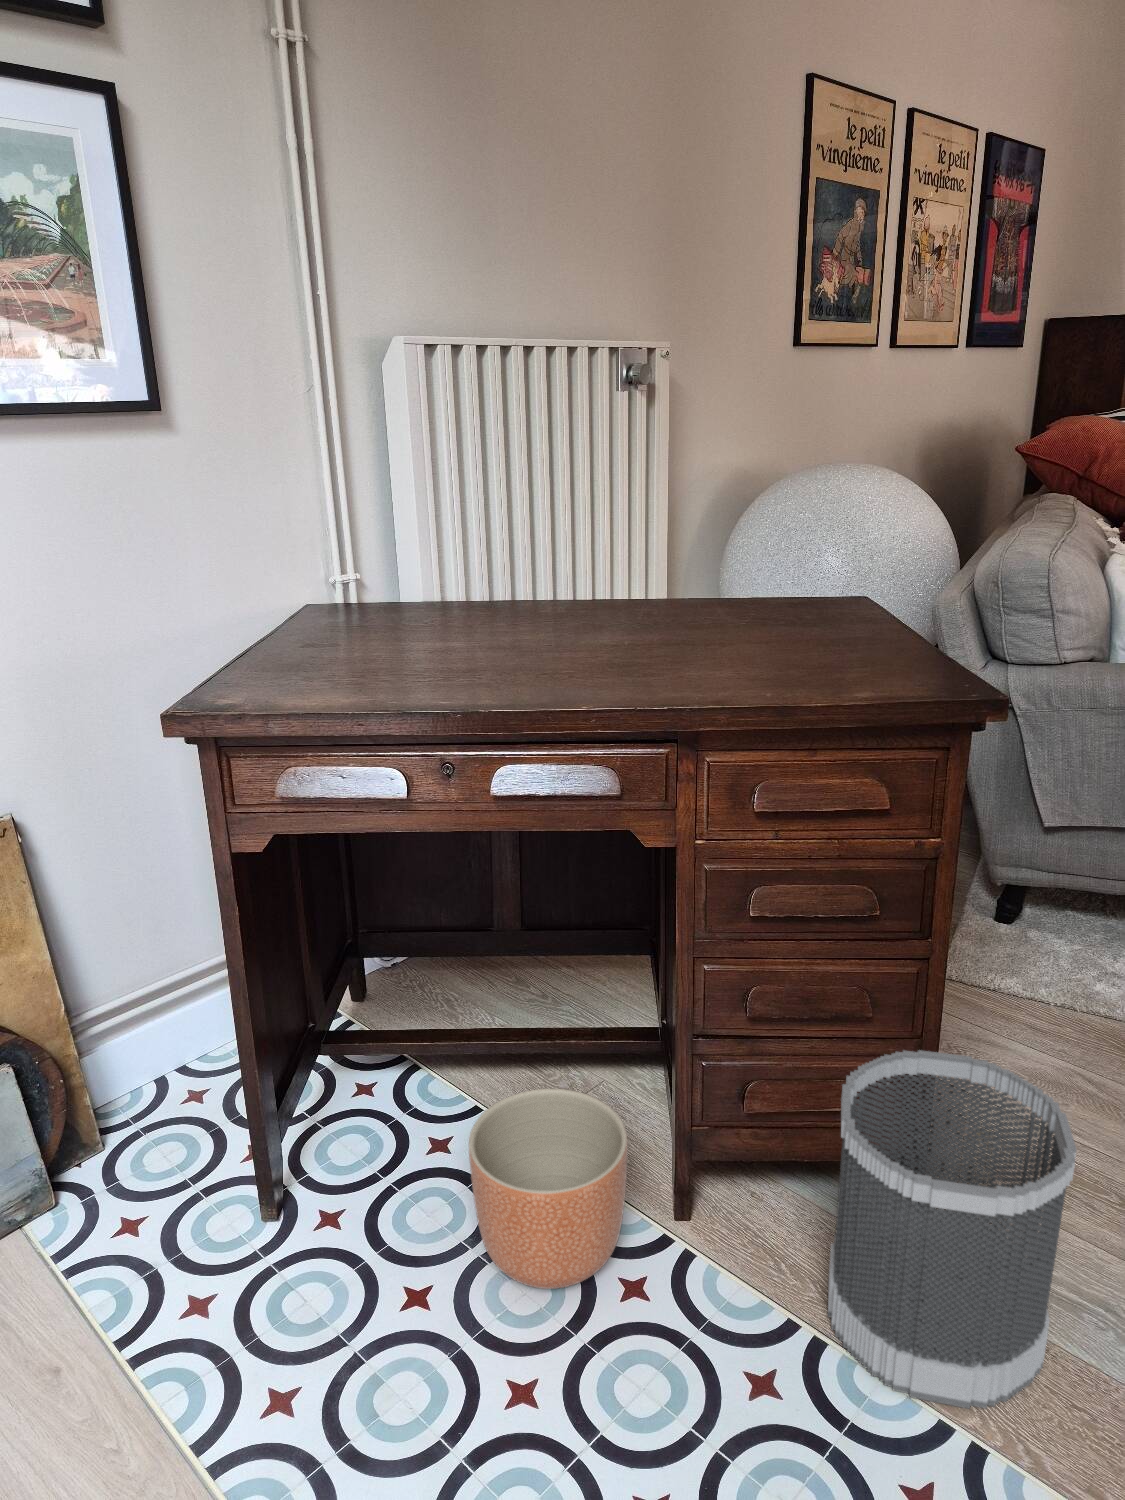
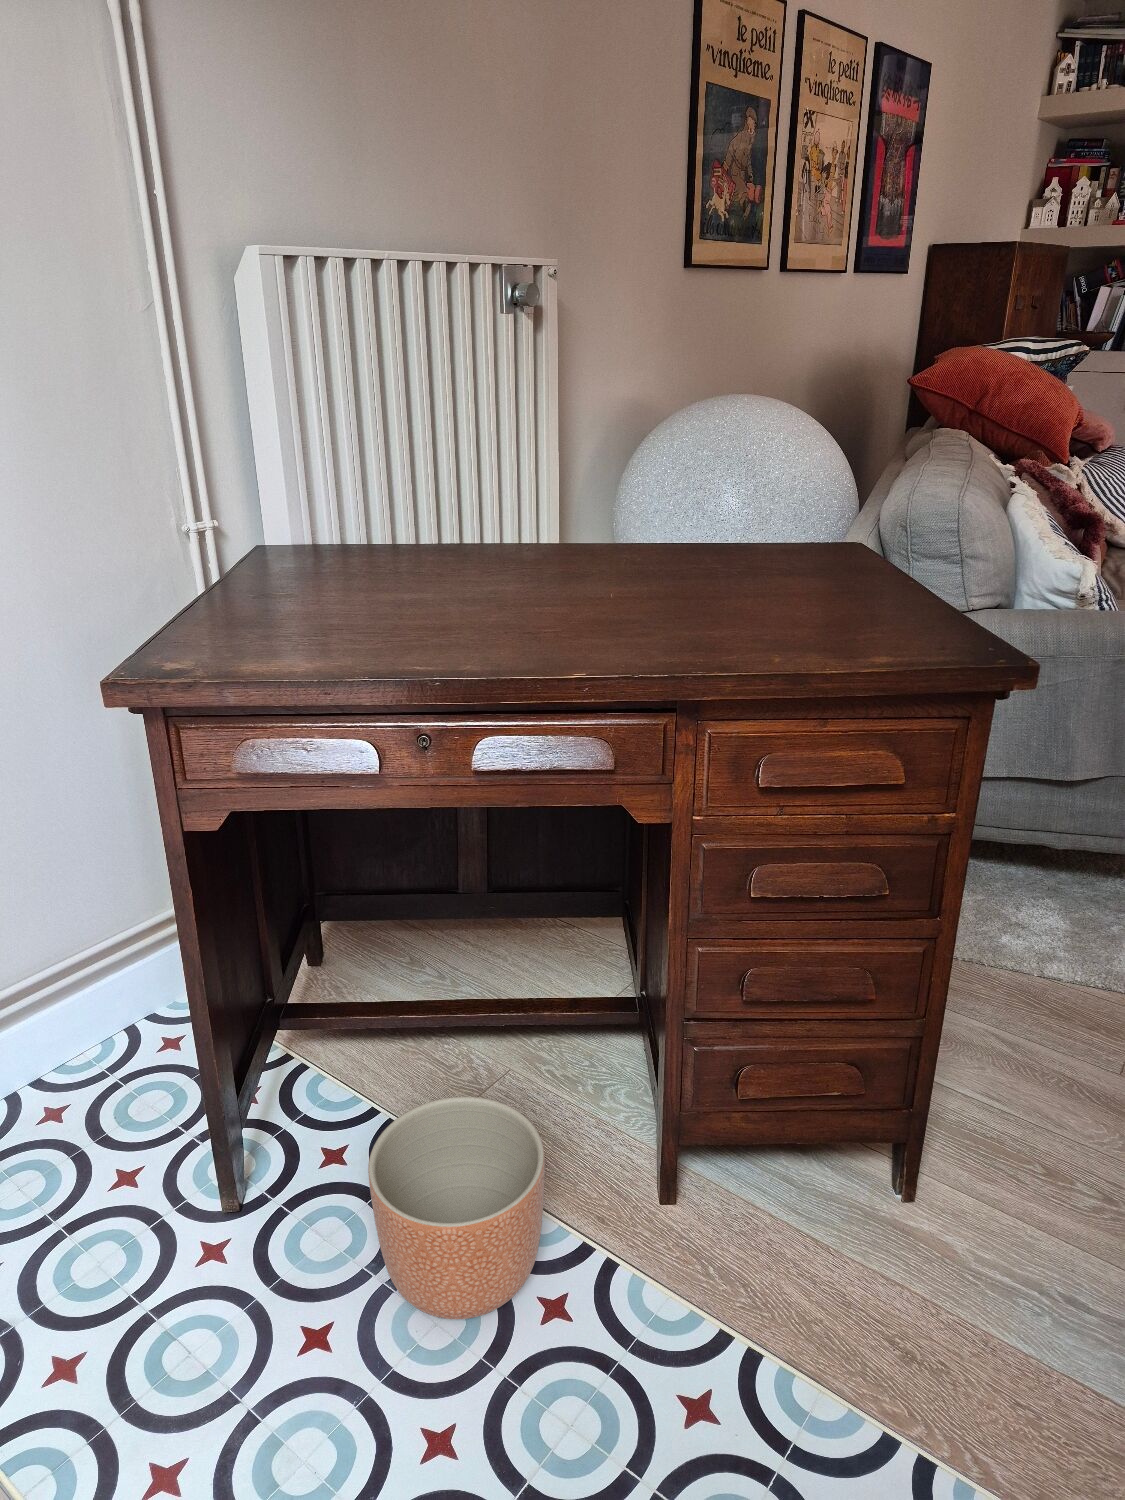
wastebasket: present [828,1050,1076,1409] -> none [759,1039,1026,1417]

